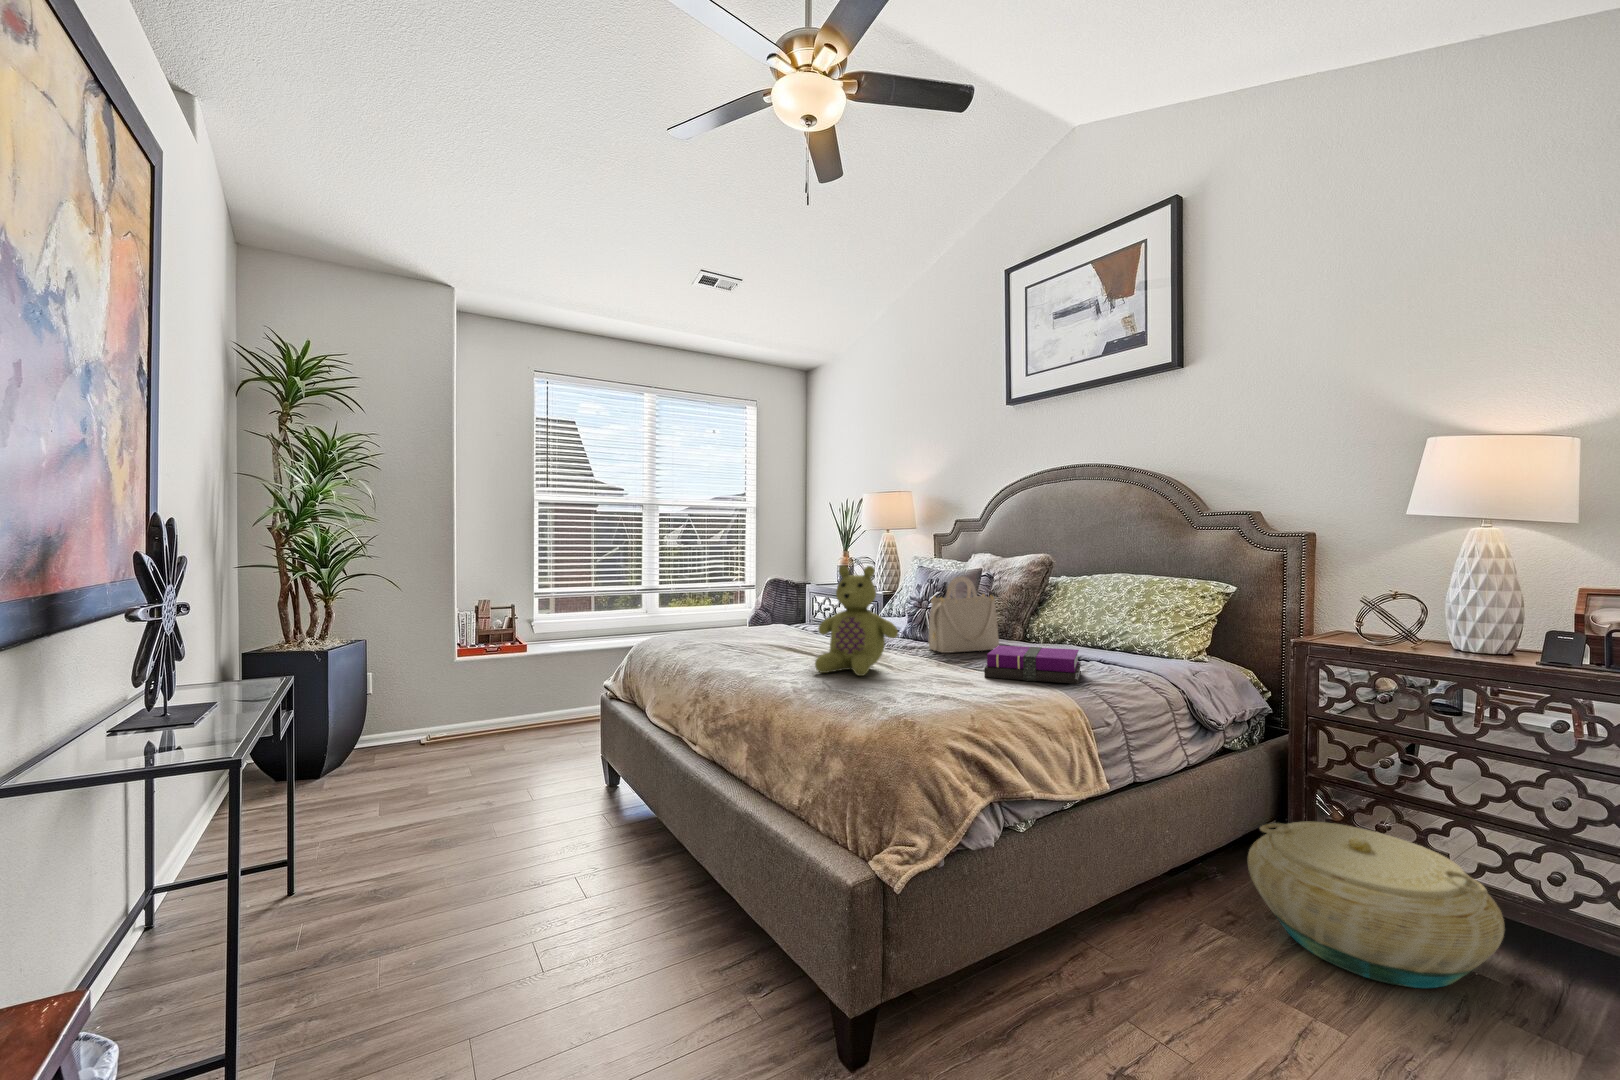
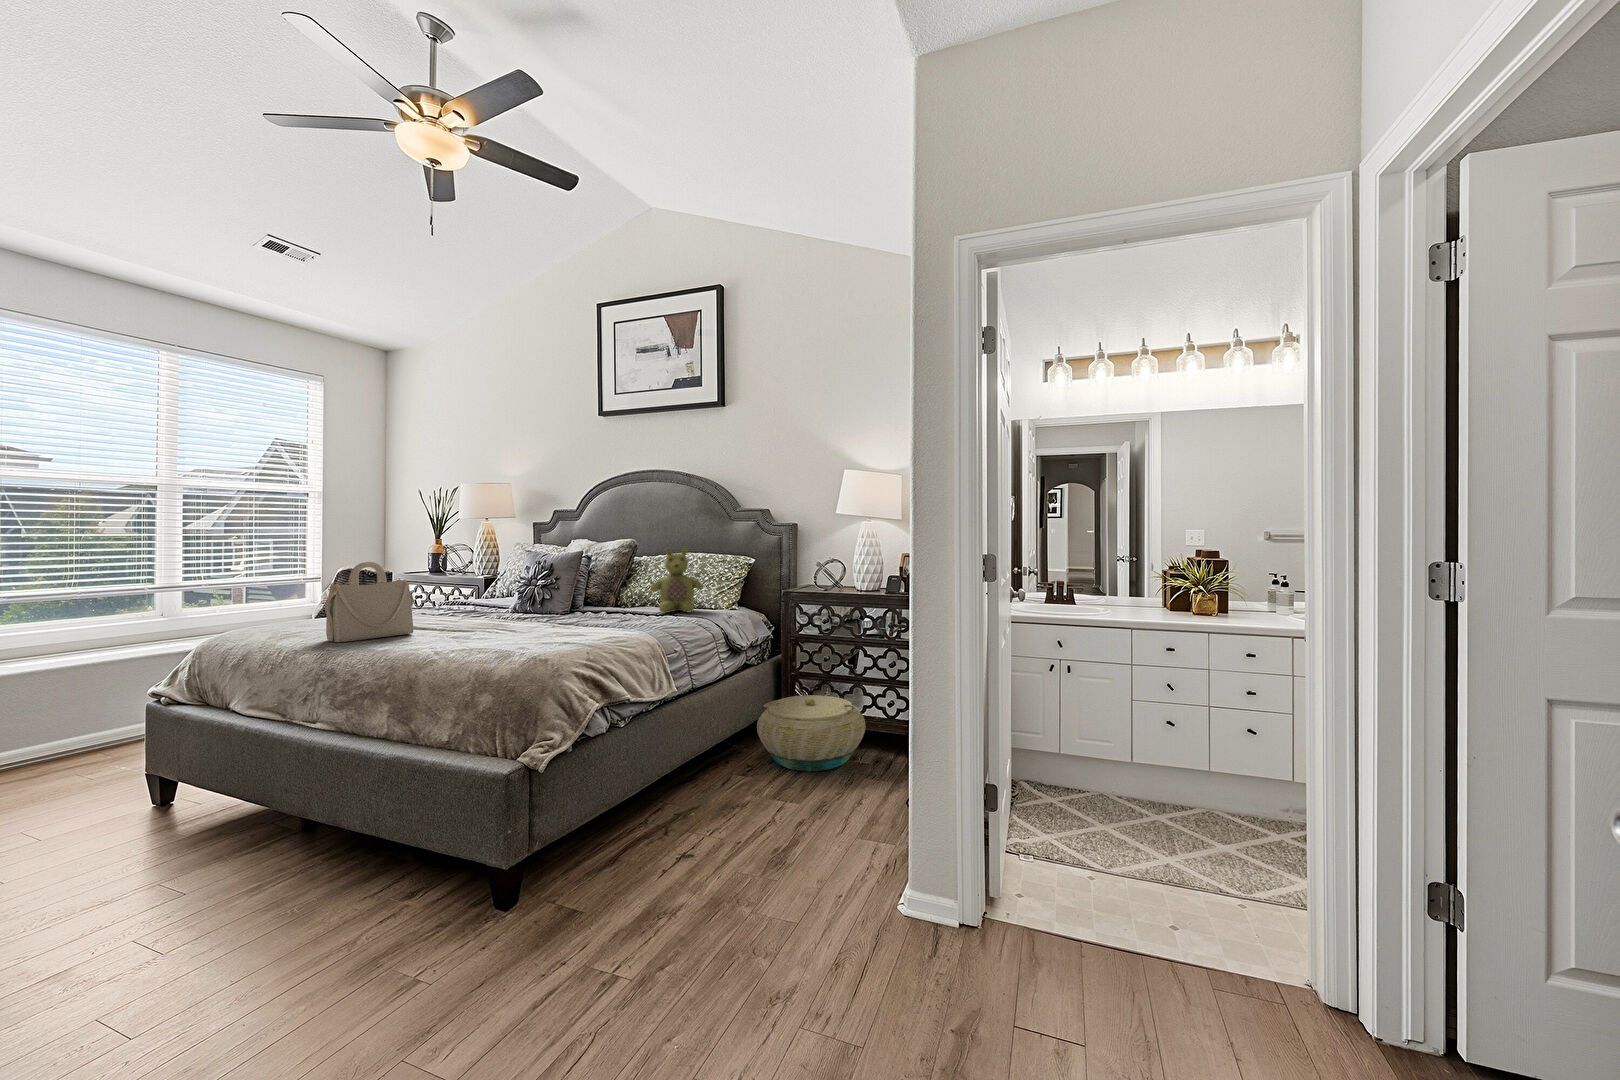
stuffed bear: present [815,566,898,676] -> present [650,548,703,613]
handbag: present [929,576,999,653] -> present [325,562,414,642]
notebook: present [984,645,1081,684] -> none [591,606,660,631]

